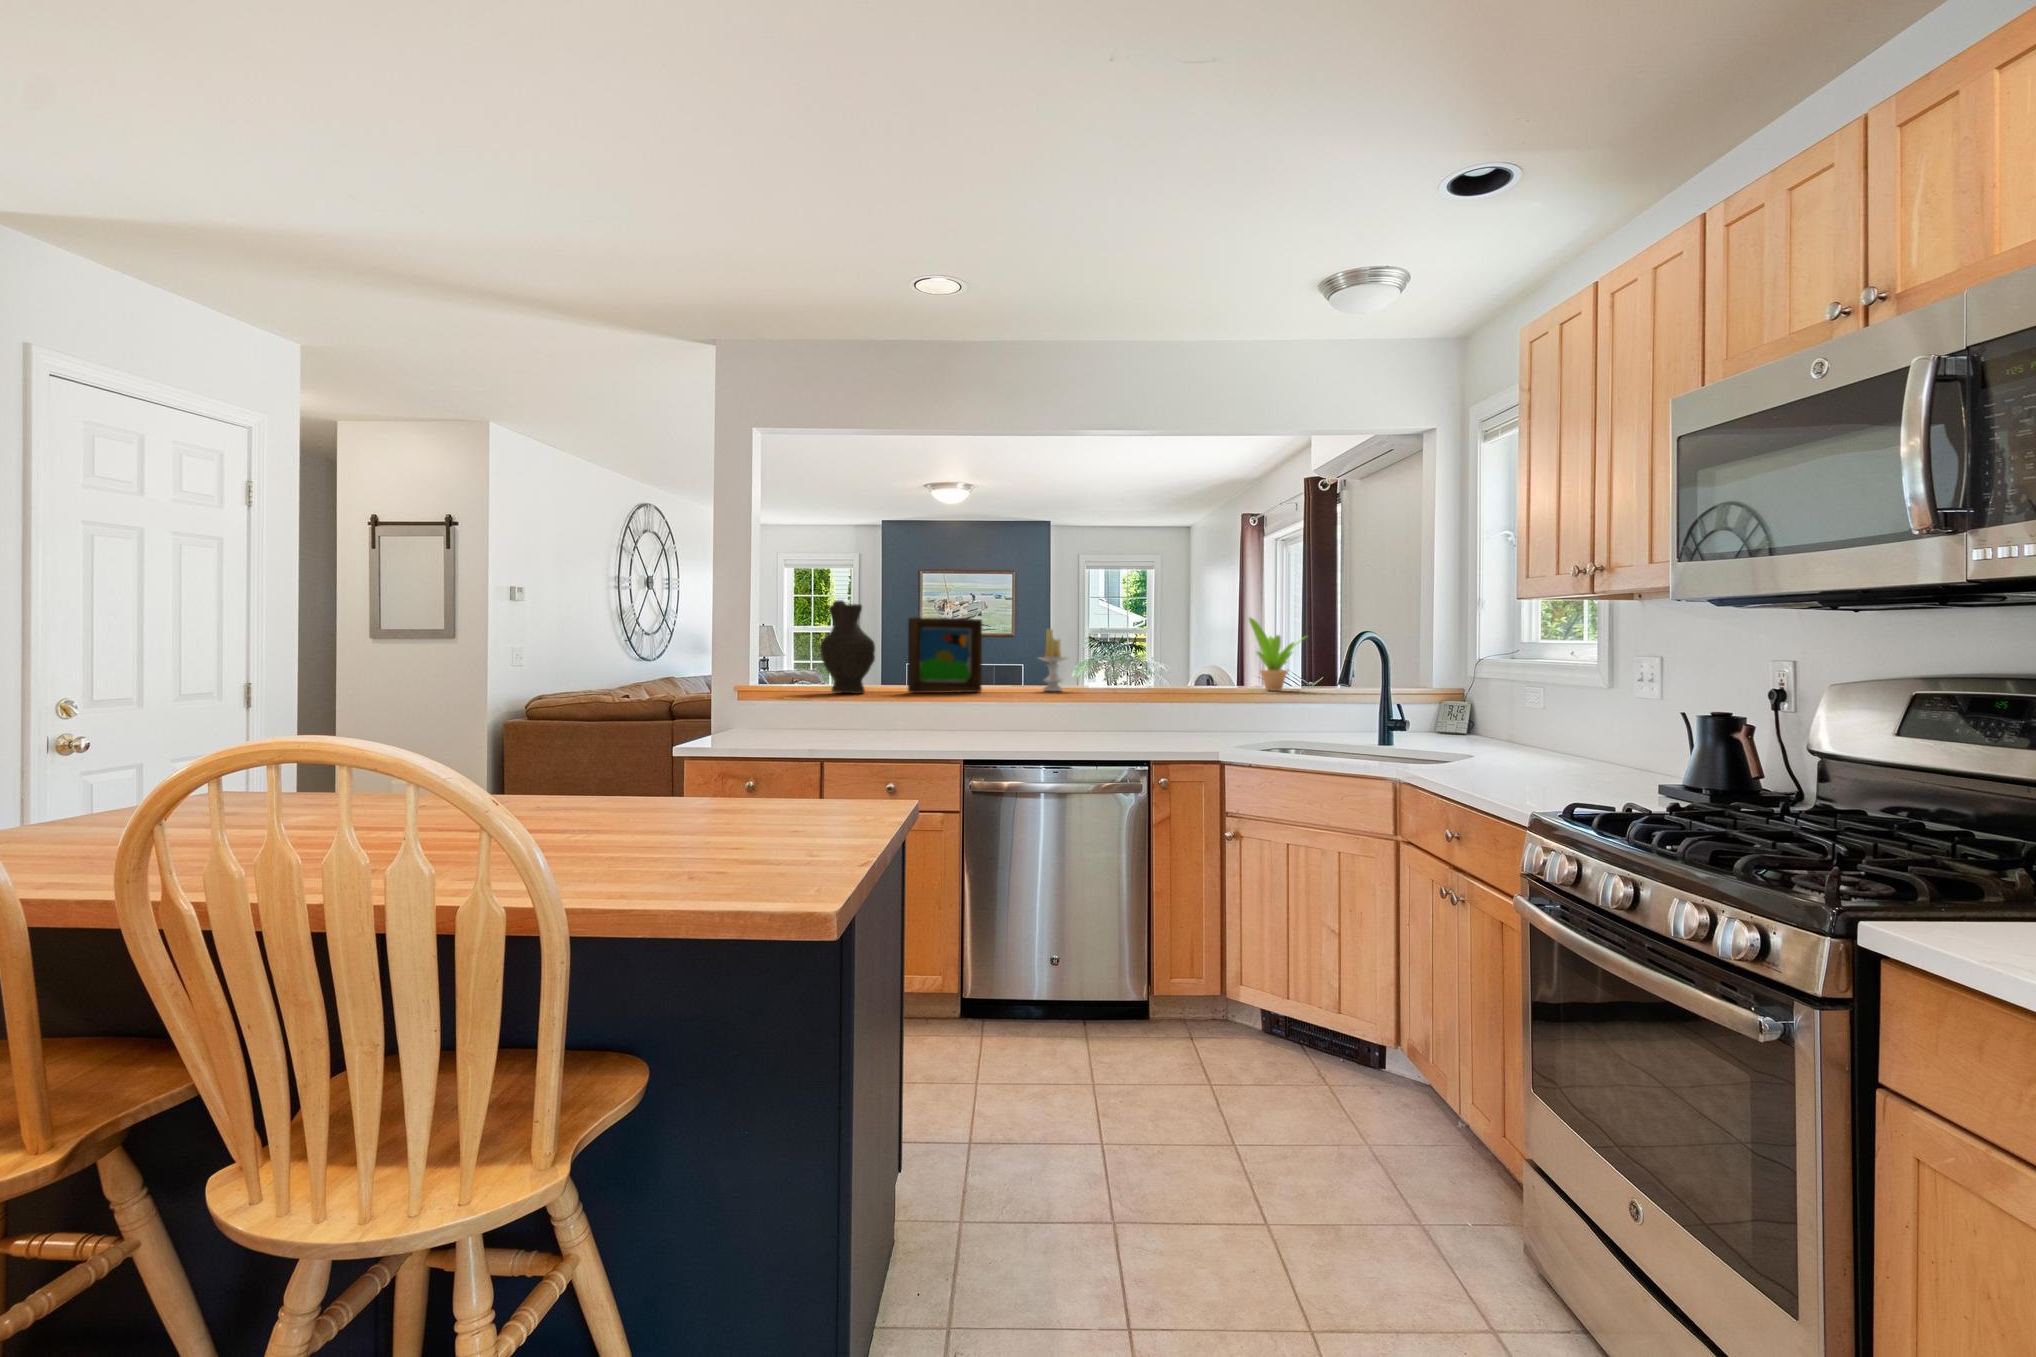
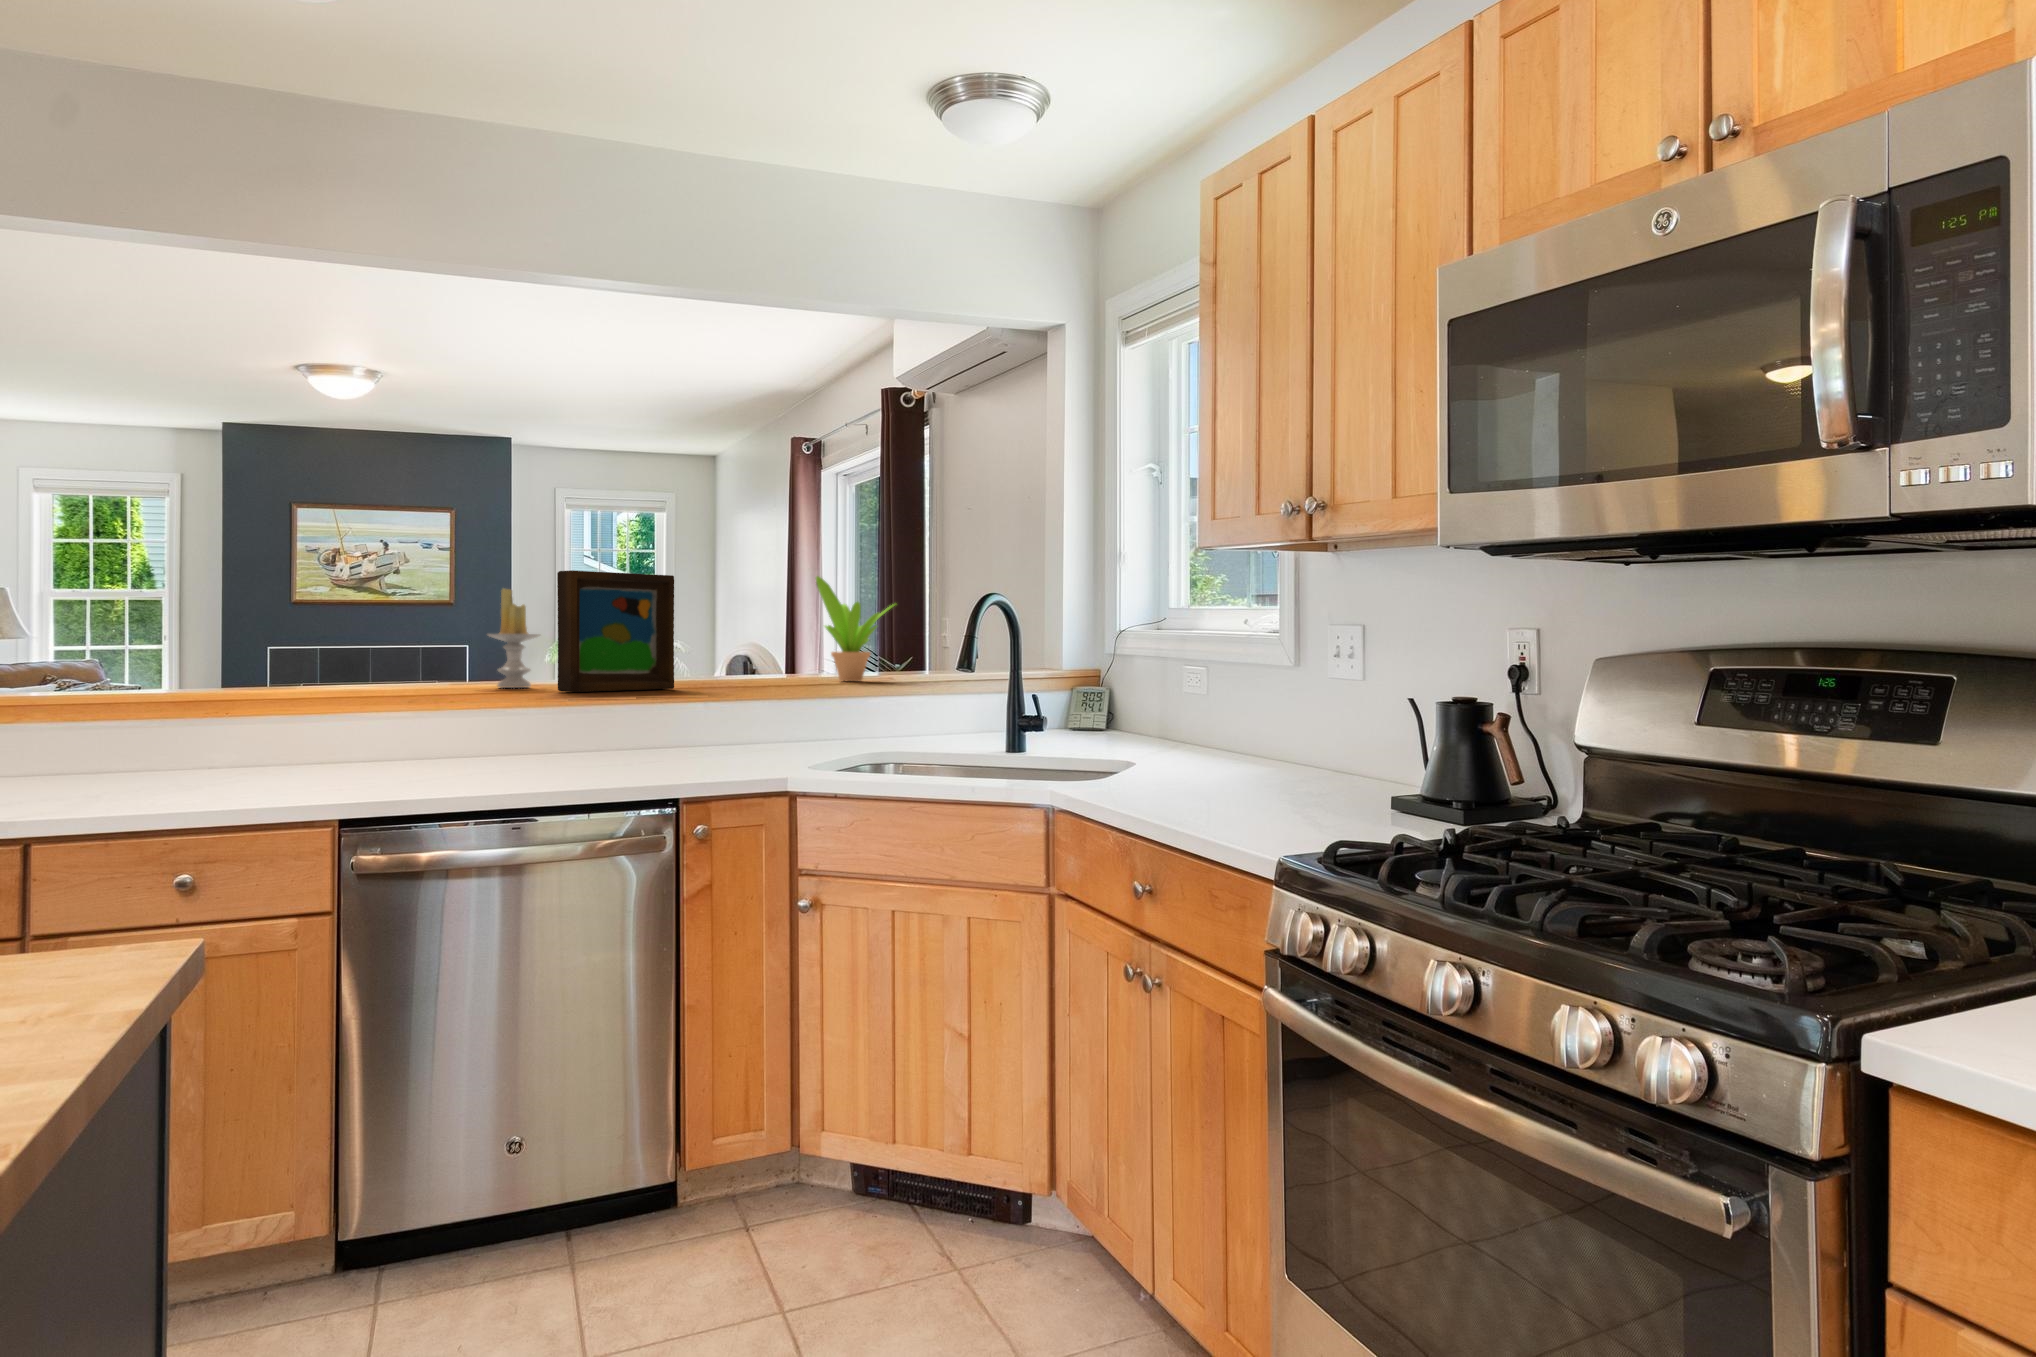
decorative vase: present [820,600,875,694] -> none [61,532,178,698]
picture frame: present [908,618,982,693] -> present [557,570,674,692]

